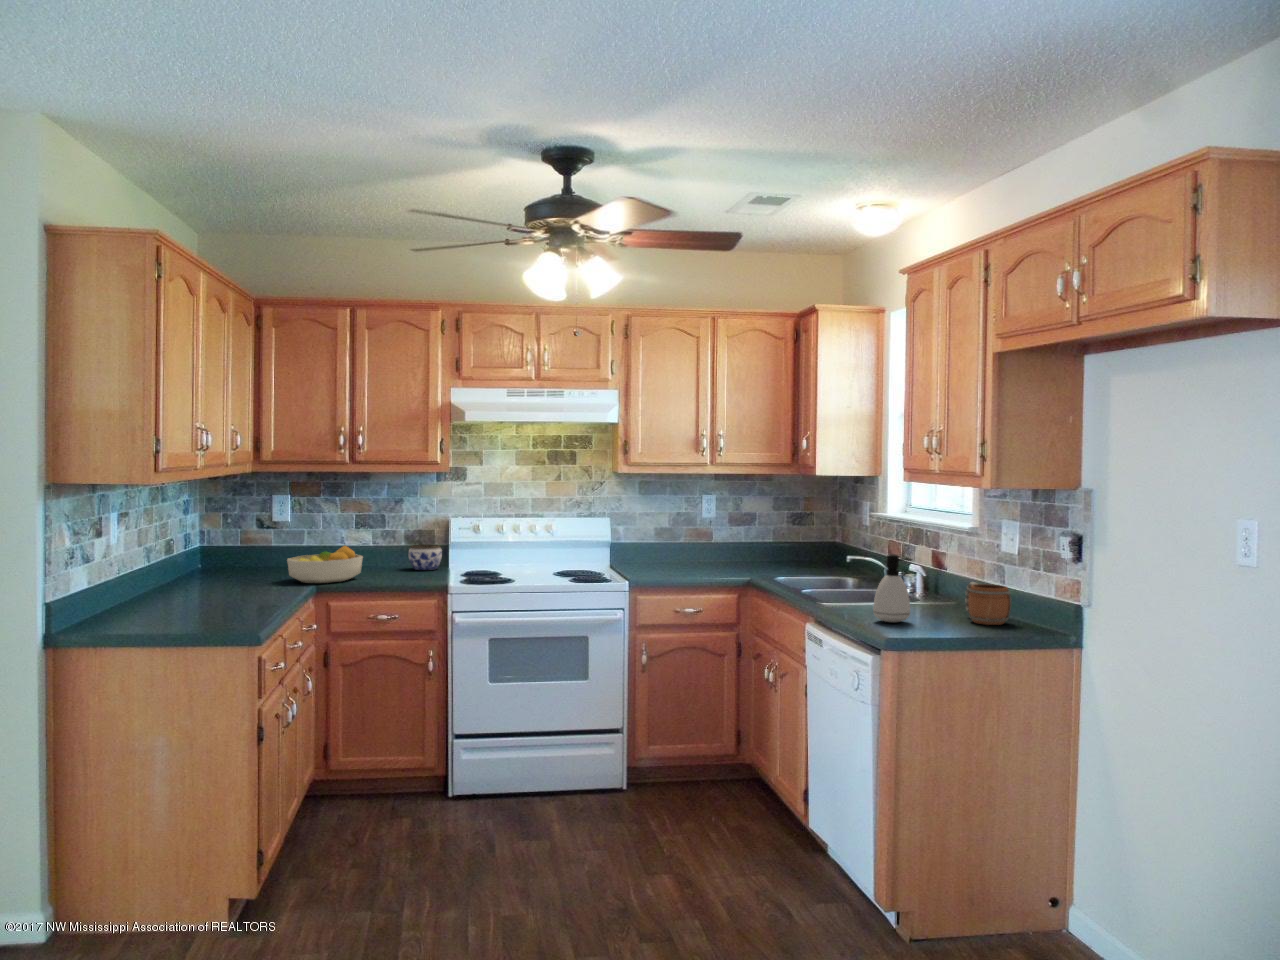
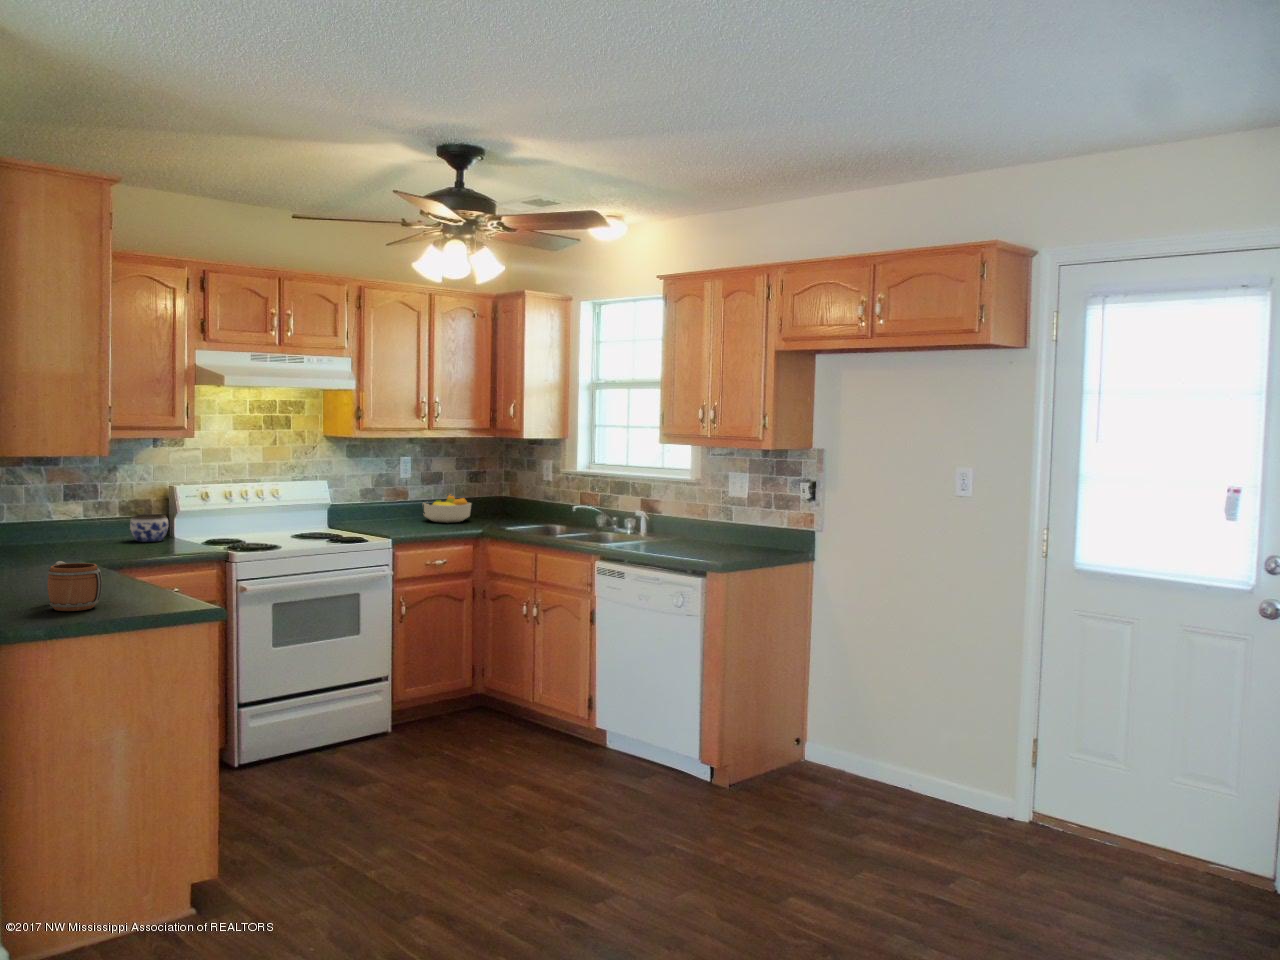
fruit bowl: present [287,546,363,583] -> present [423,495,471,523]
soap dispenser: present [873,555,912,622] -> none [664,501,694,553]
mug: present [965,582,1012,625] -> present [47,561,102,611]

